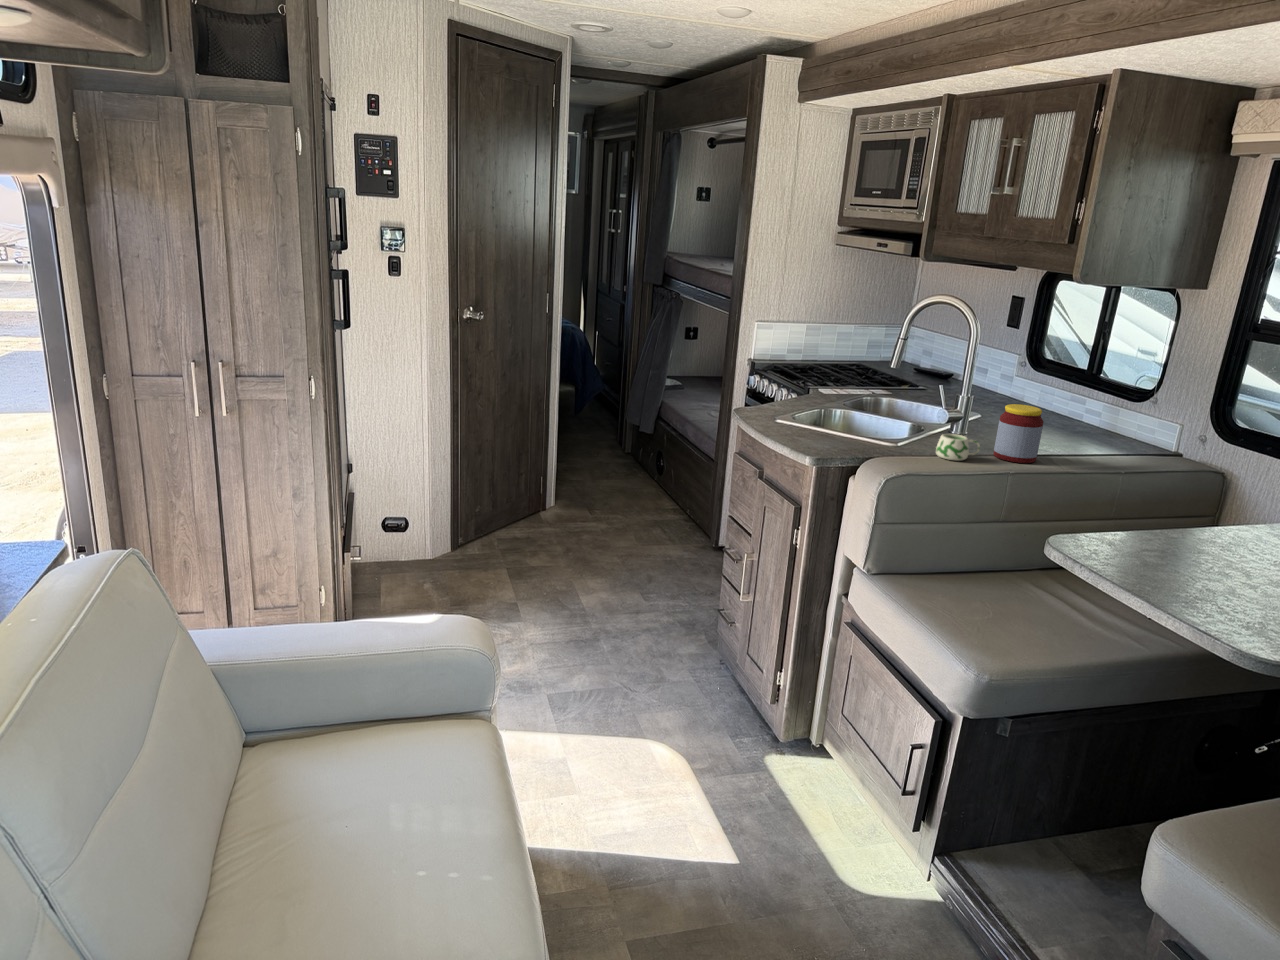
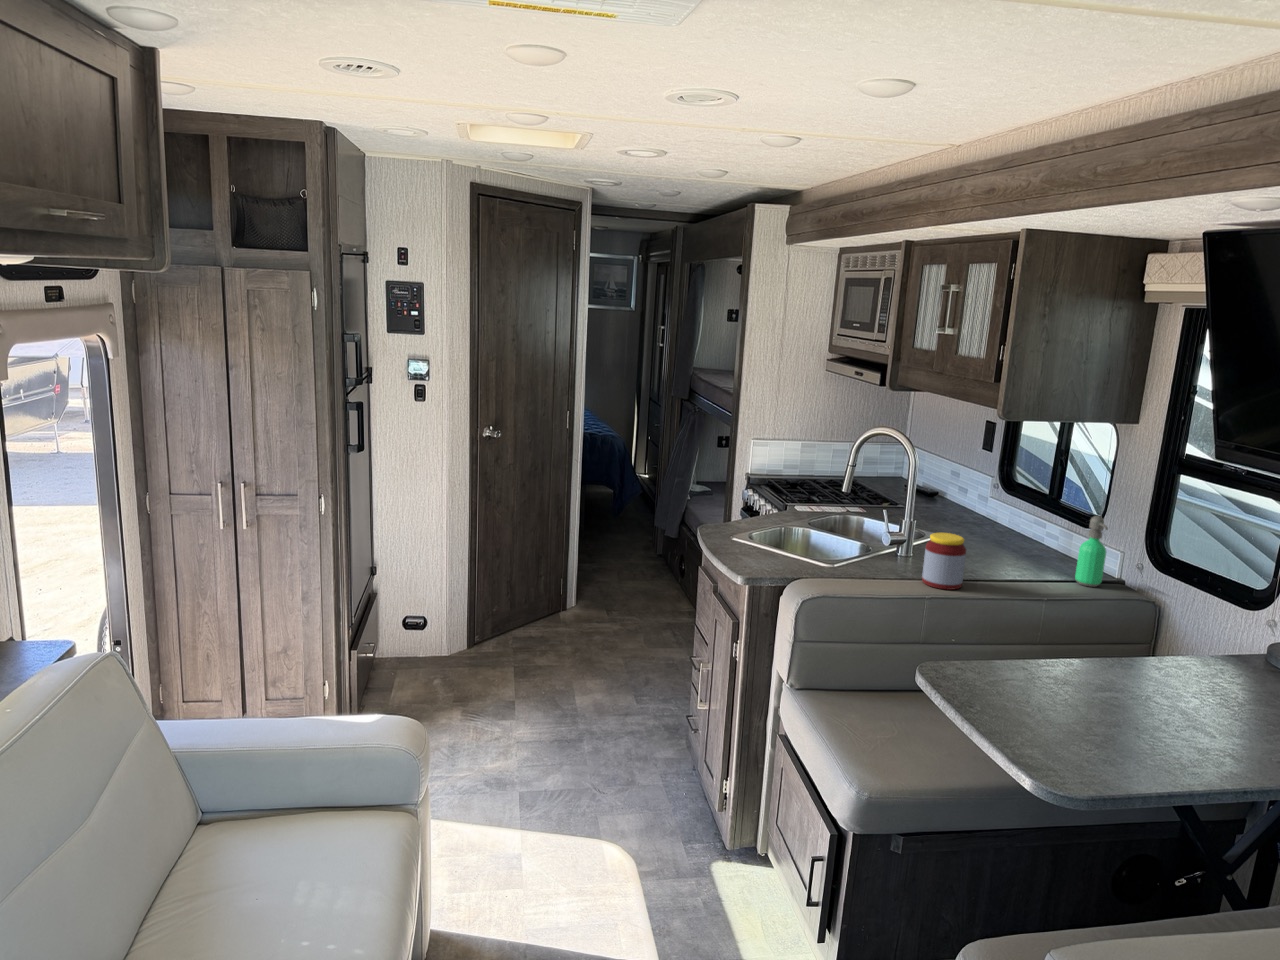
soap dispenser: none [1138,385,1181,459] -> present [1075,516,1108,587]
mug: present [936,434,980,461] -> none [863,560,904,586]

